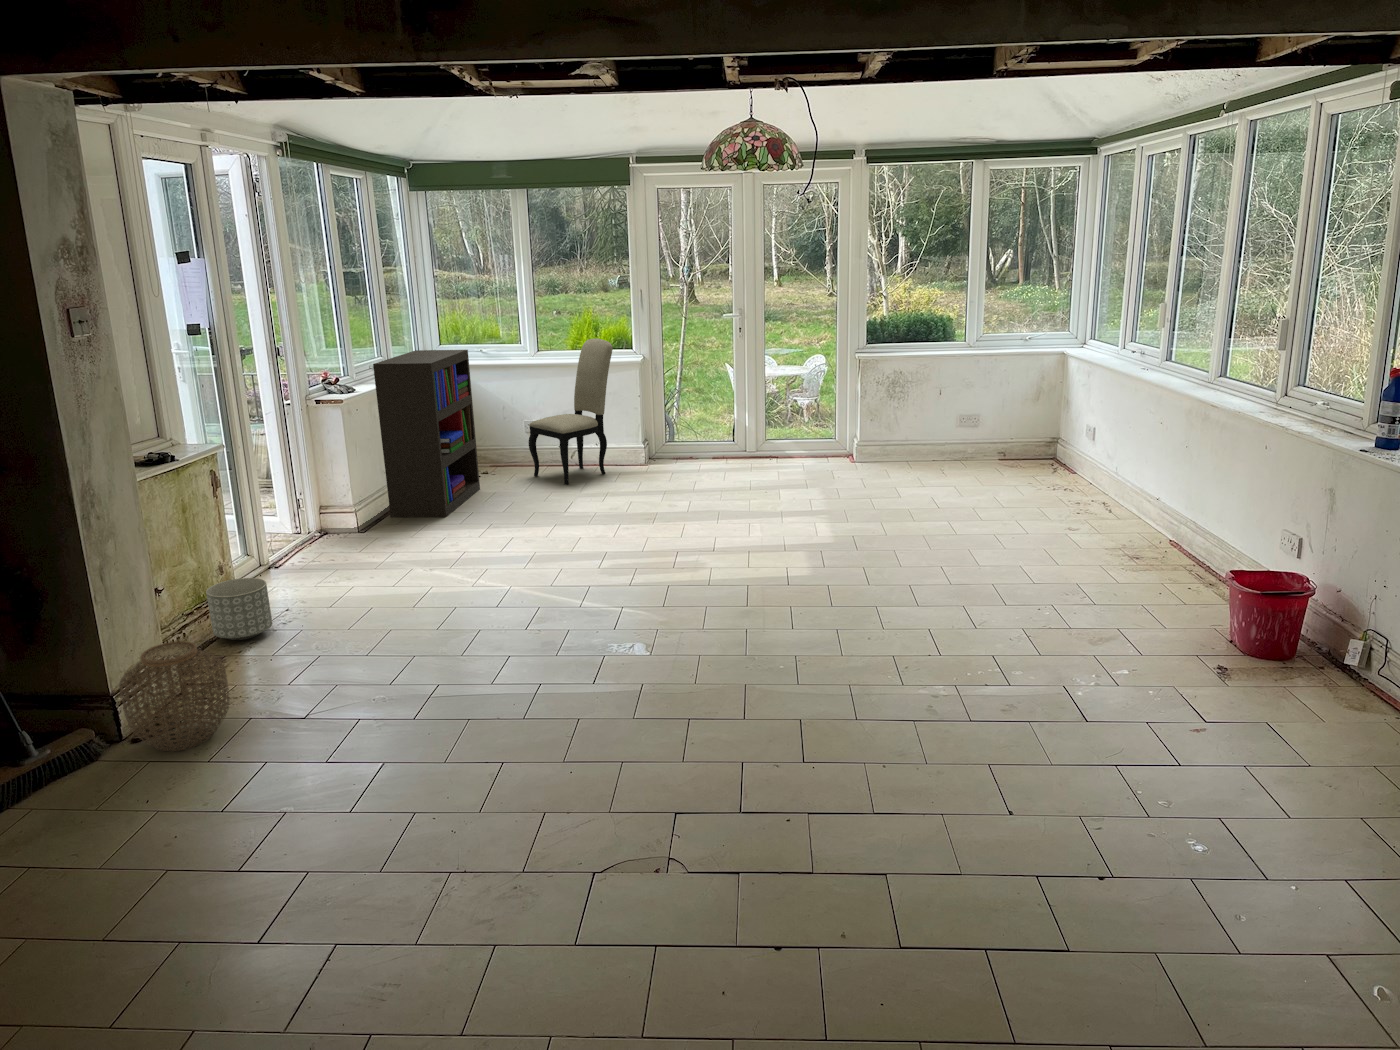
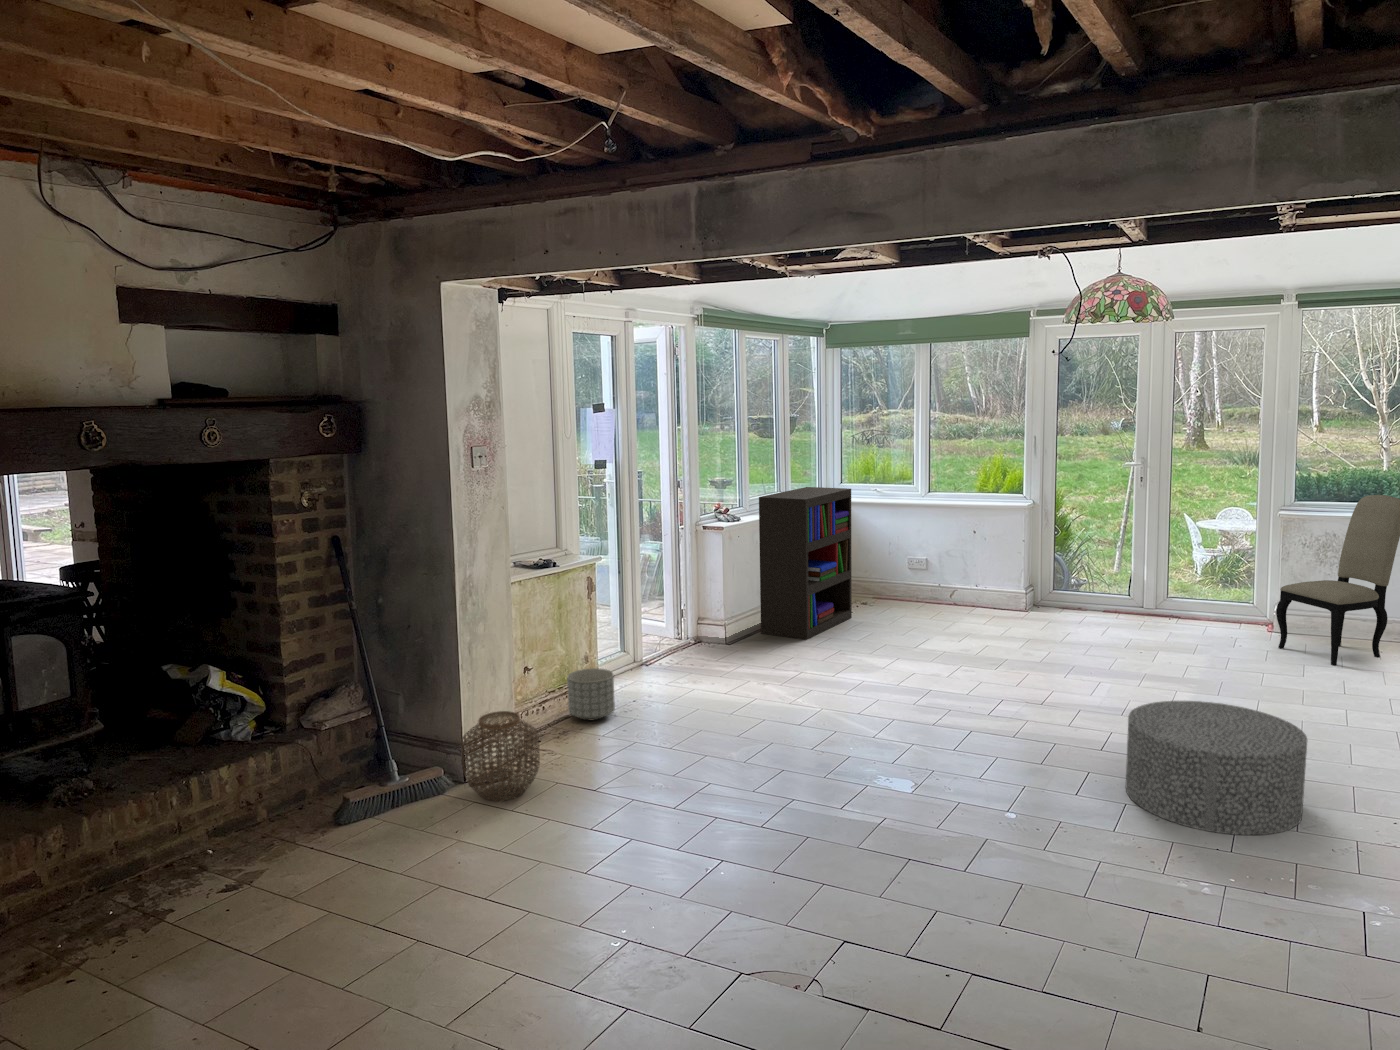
dining chair: present [529,339,613,485] -> present [1276,495,1400,665]
ottoman: none [815,518,955,626] -> present [1126,701,1307,835]

